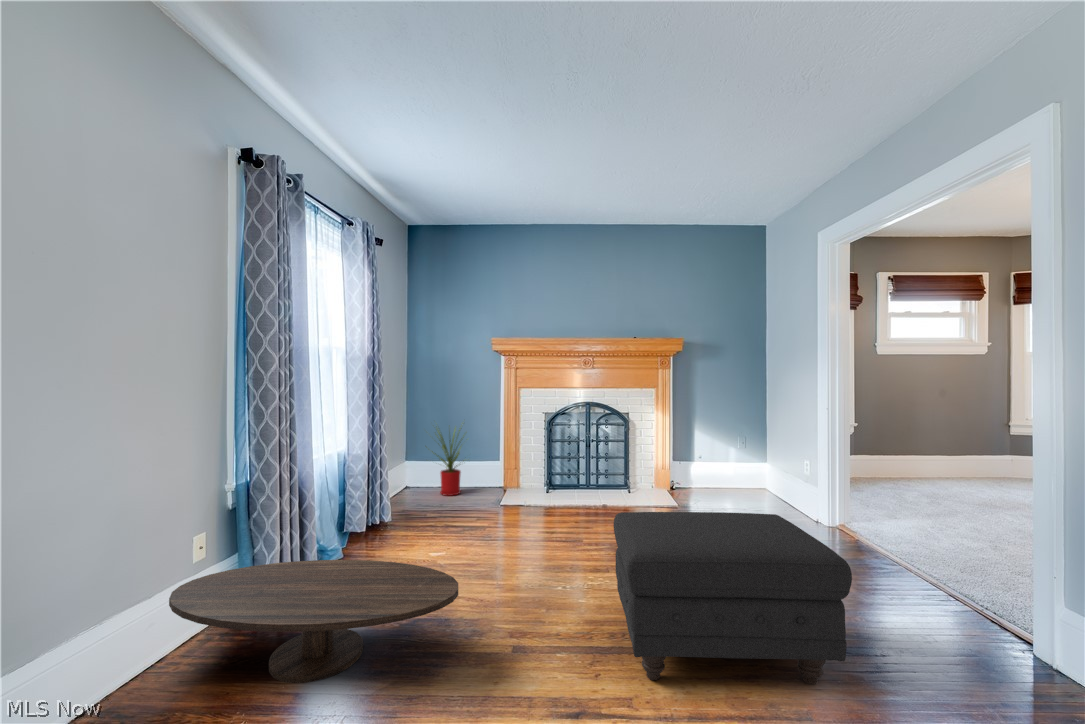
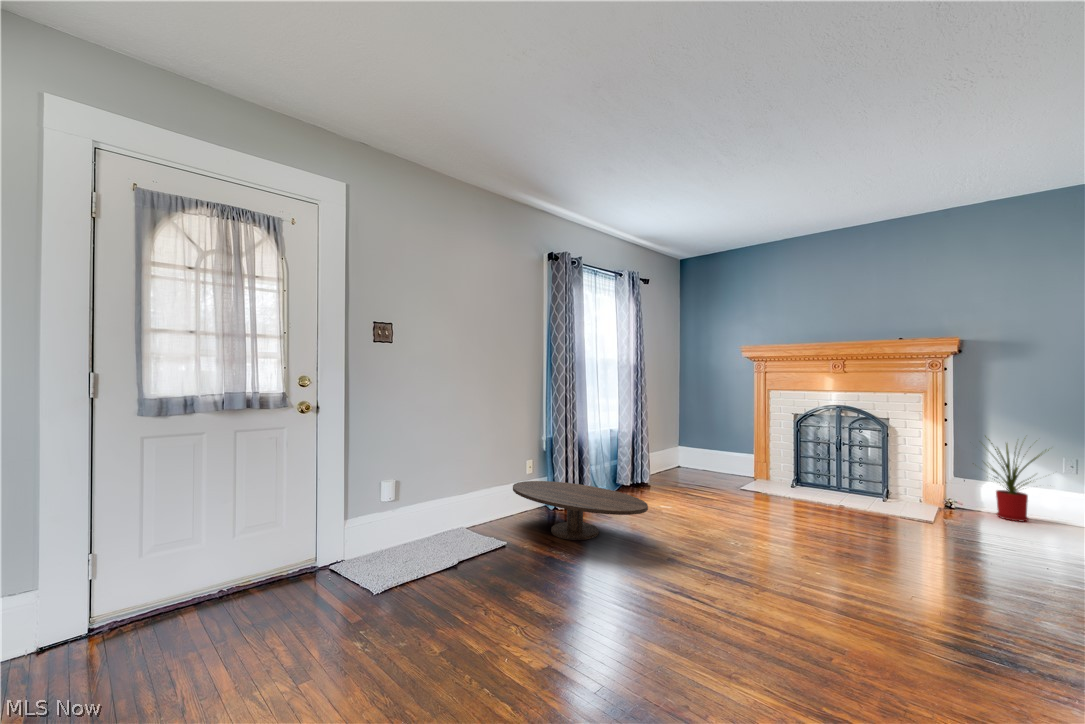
house plant: present [432,428,461,496] -> present [985,436,1049,521]
ottoman: present [613,512,852,684] -> none [737,483,932,631]

